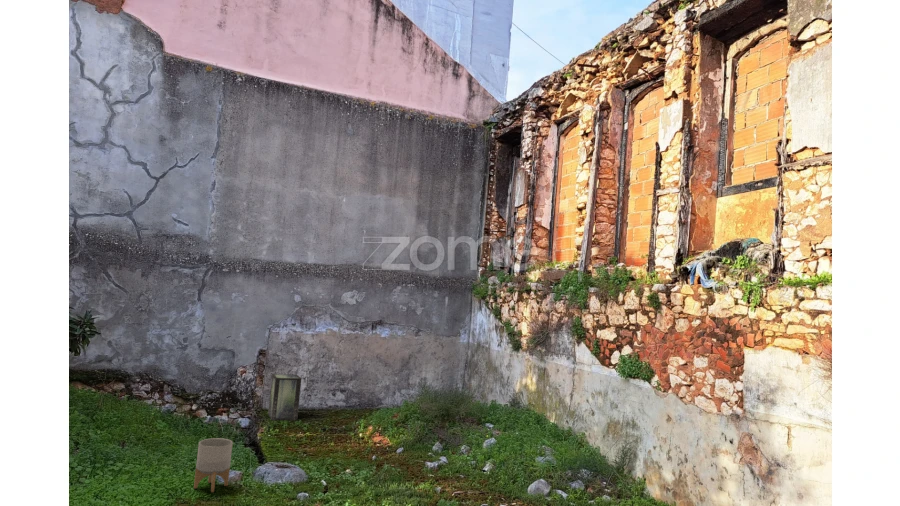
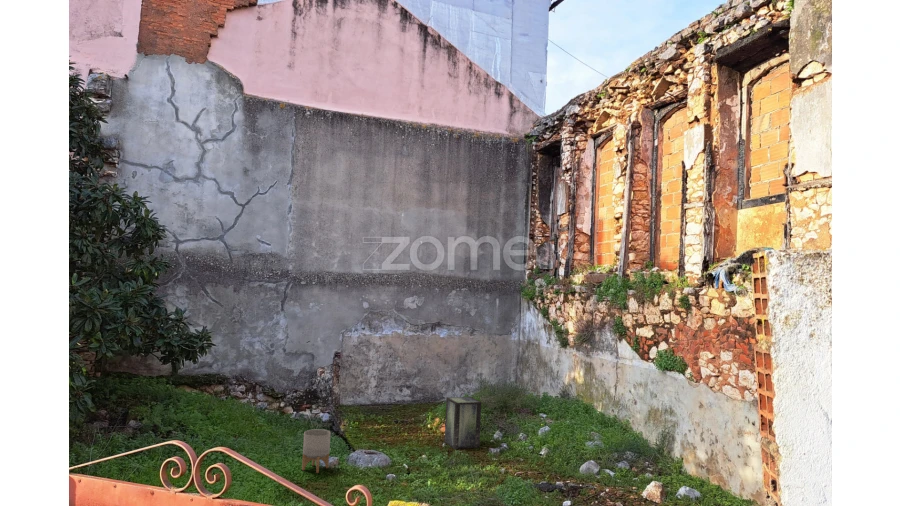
storage box: present [268,374,301,420] -> present [445,397,481,449]

